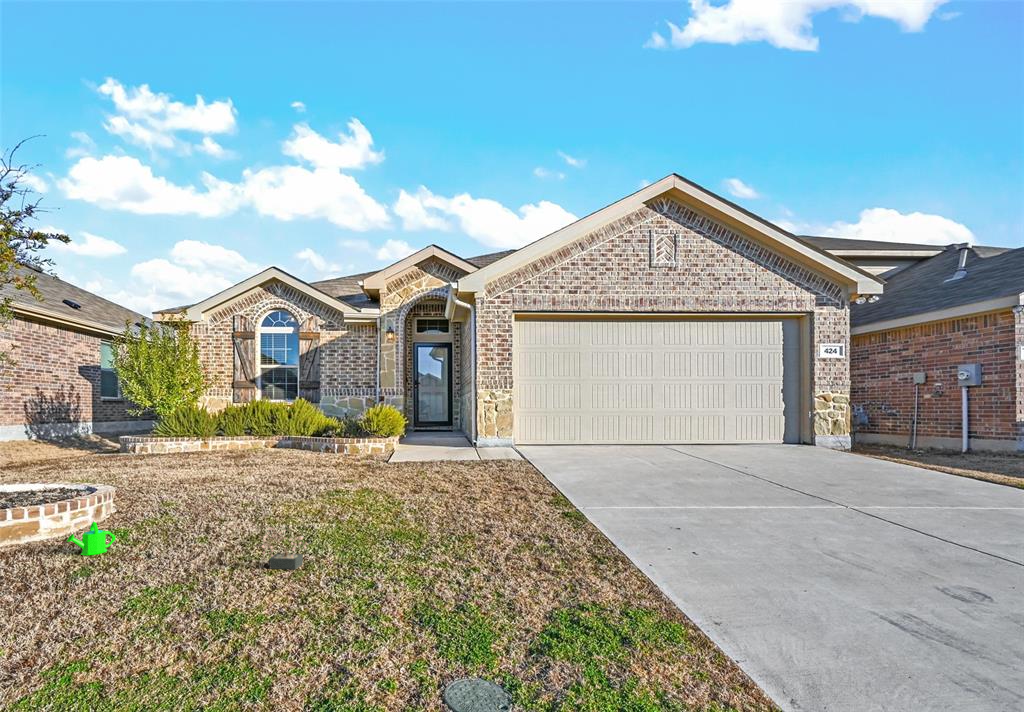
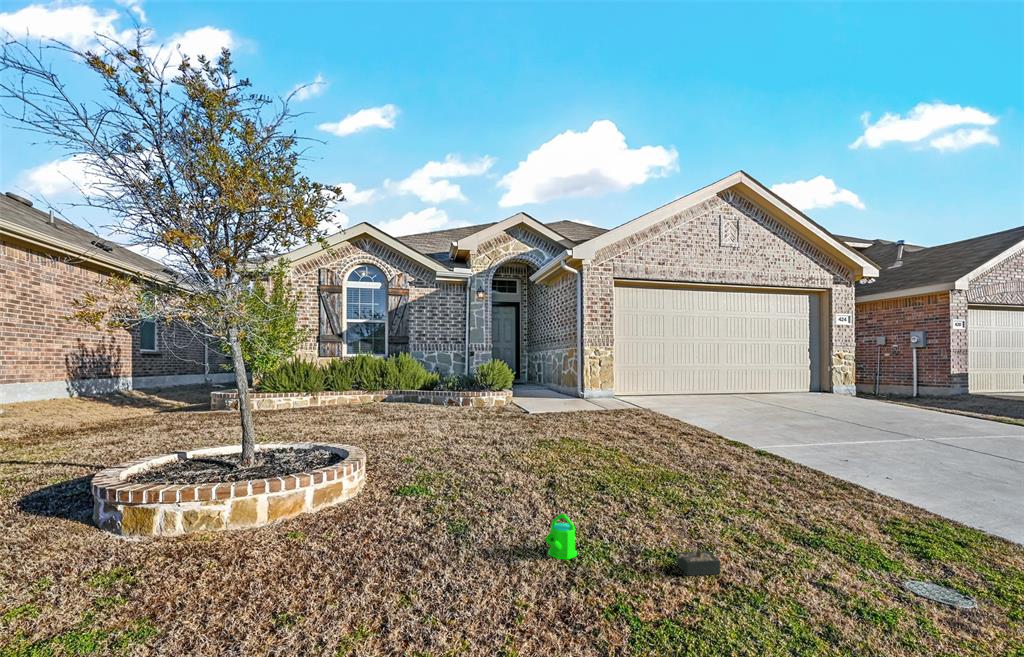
decorative plant: present [260,527,306,569] -> present [666,519,725,576]

